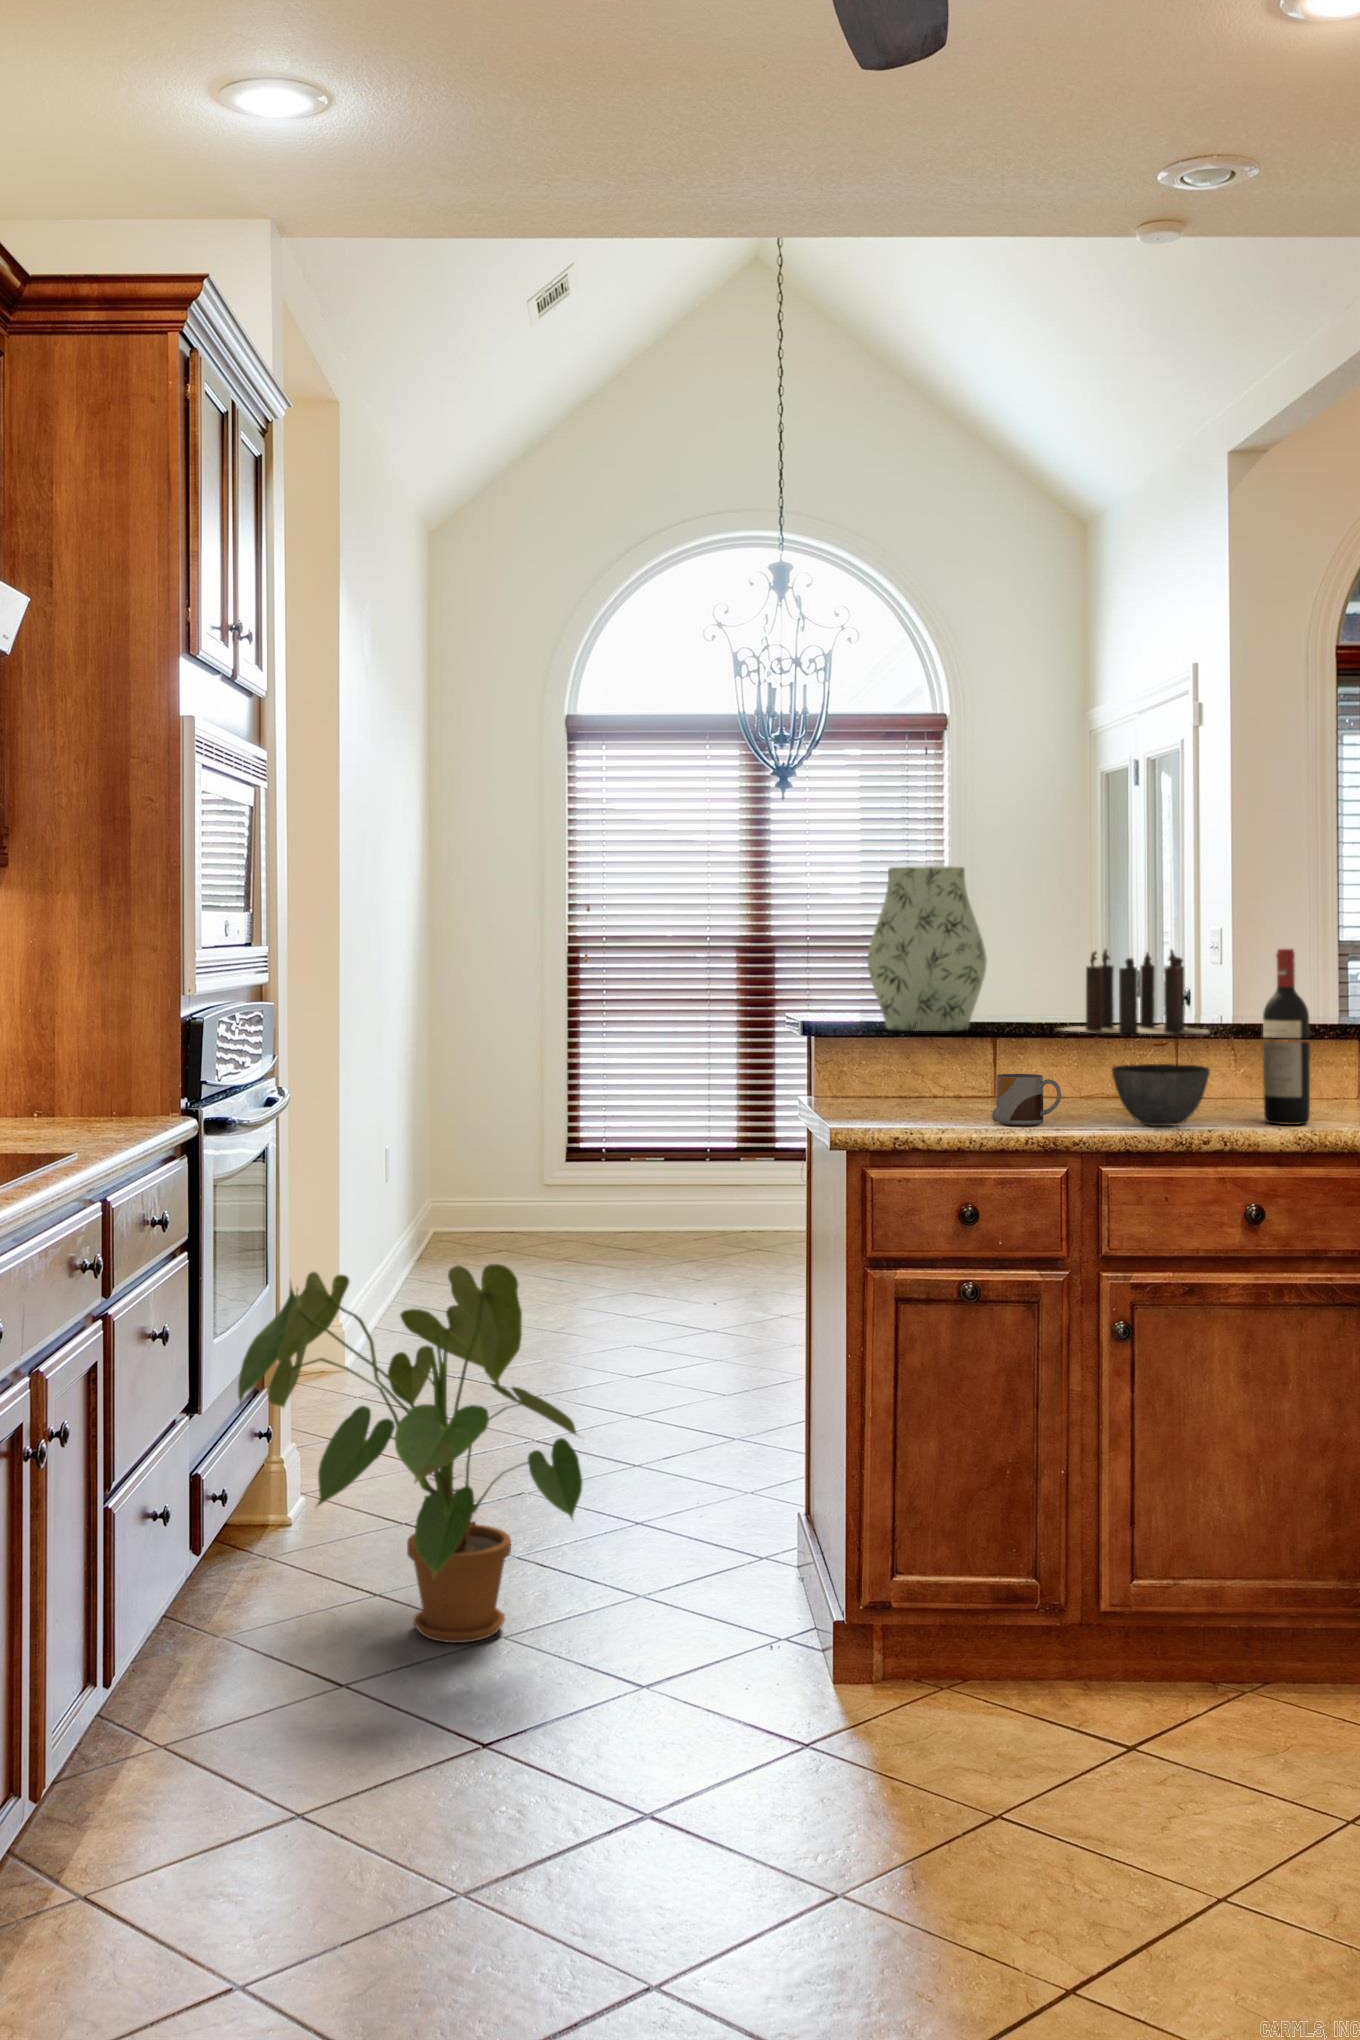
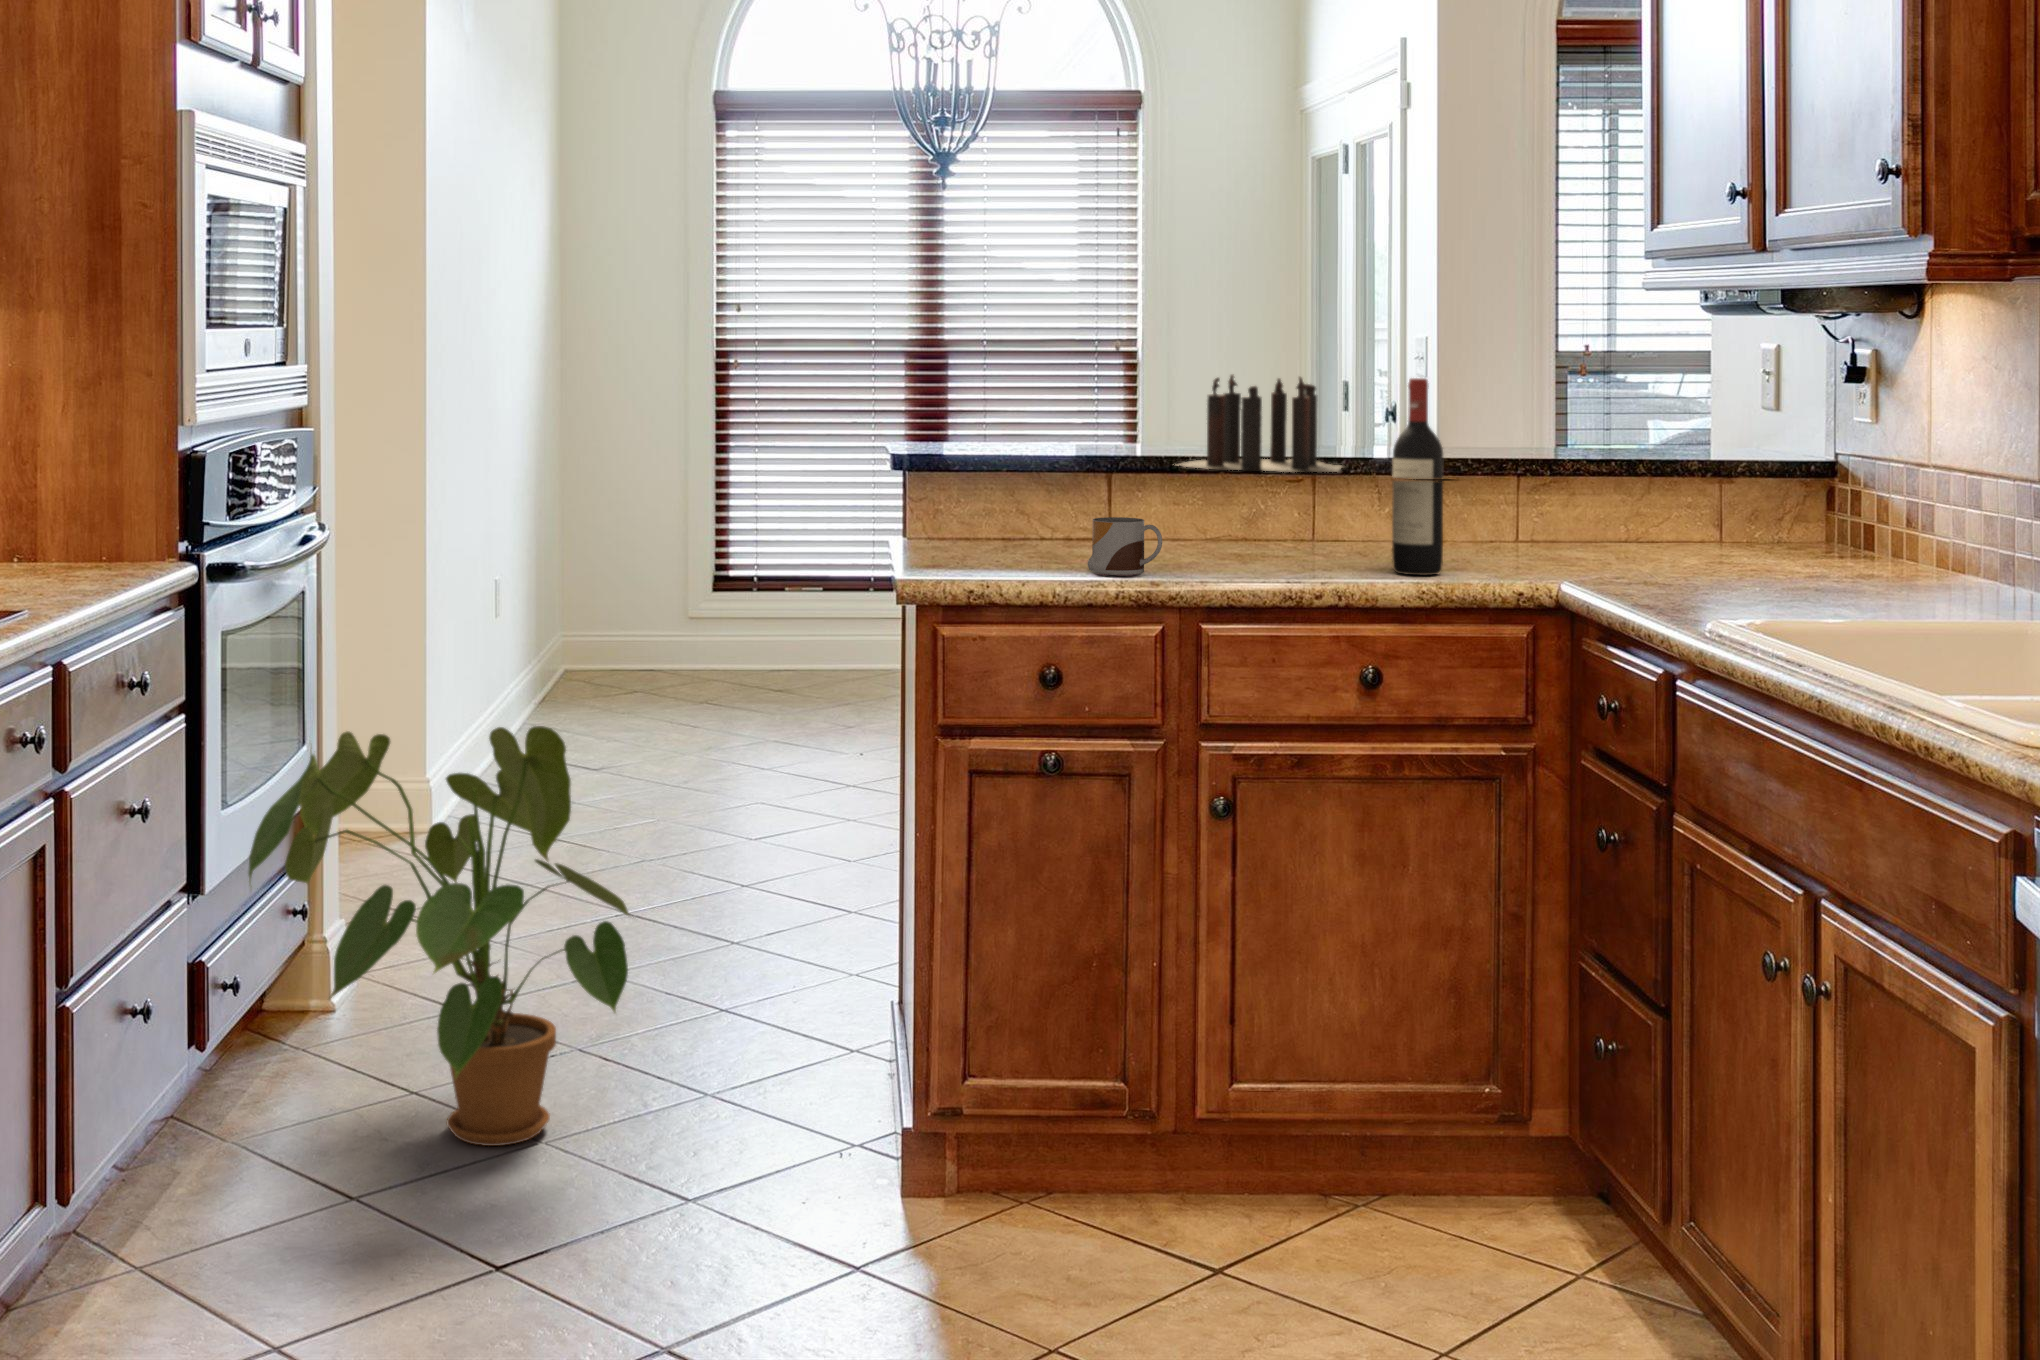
vase: present [868,866,987,1031] -> none [963,283,1095,467]
bowl: present [1112,1064,1210,1126] -> none [1221,506,1329,576]

